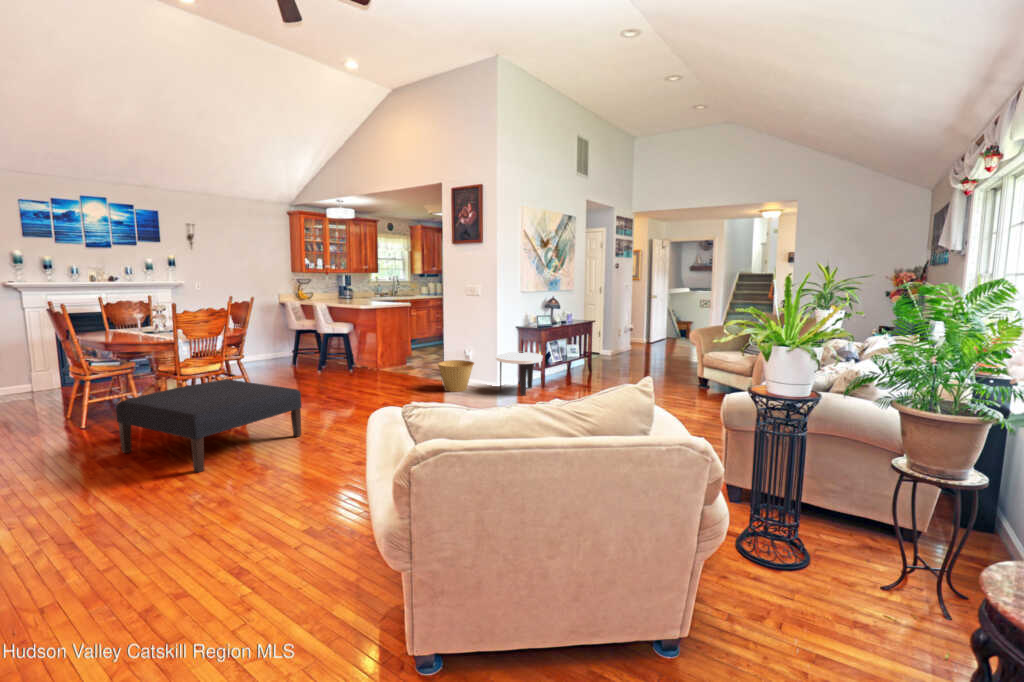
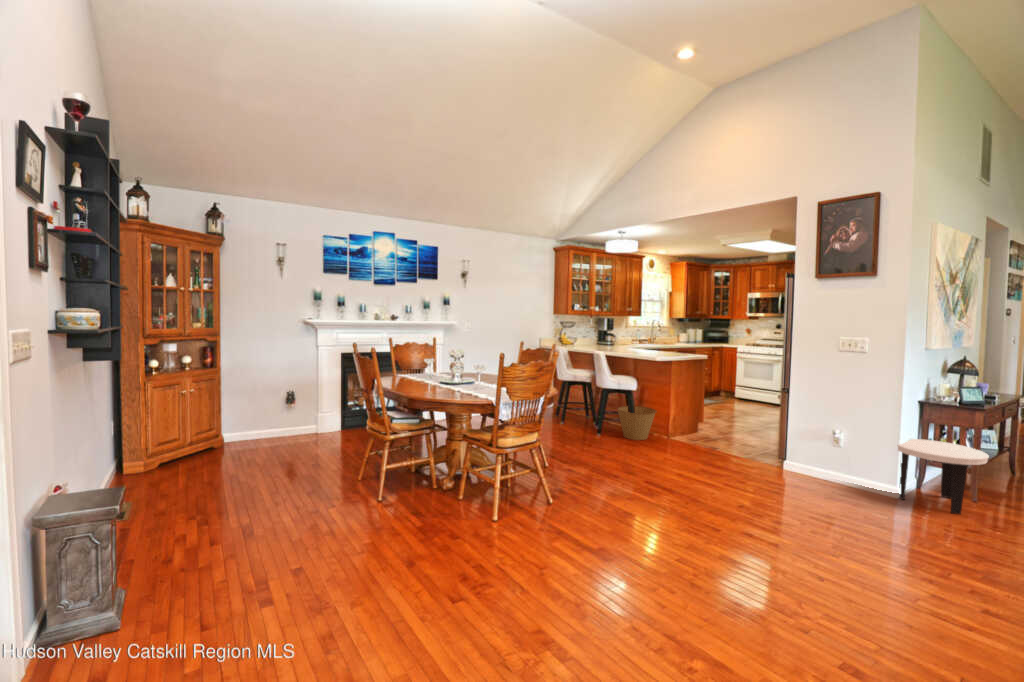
basket: present [438,360,474,392] -> present [617,406,657,440]
ottoman: present [116,379,302,472] -> none [445,456,677,628]

